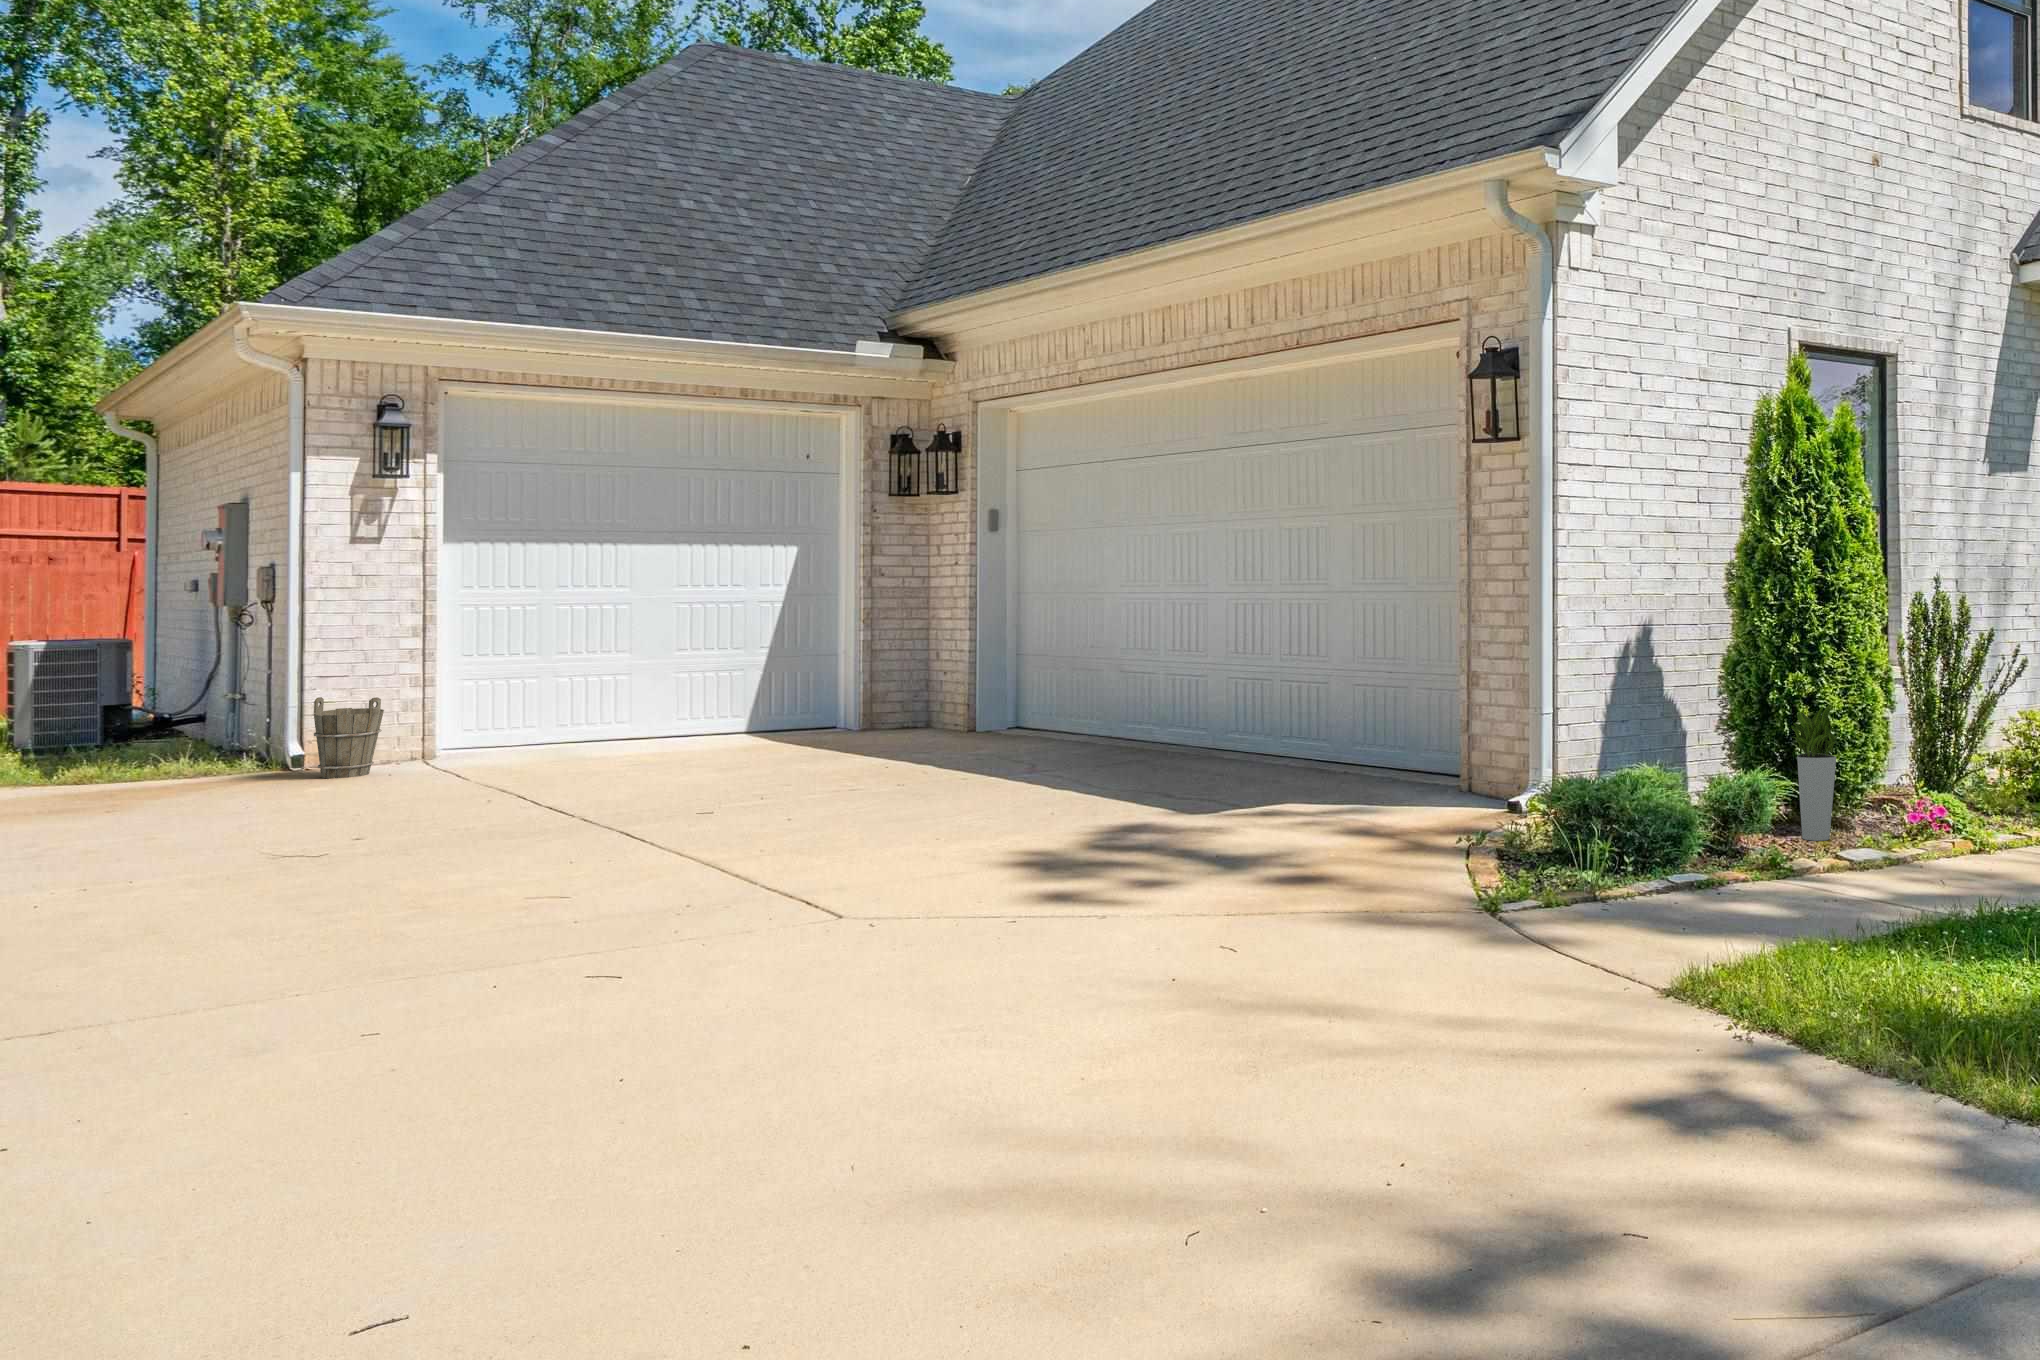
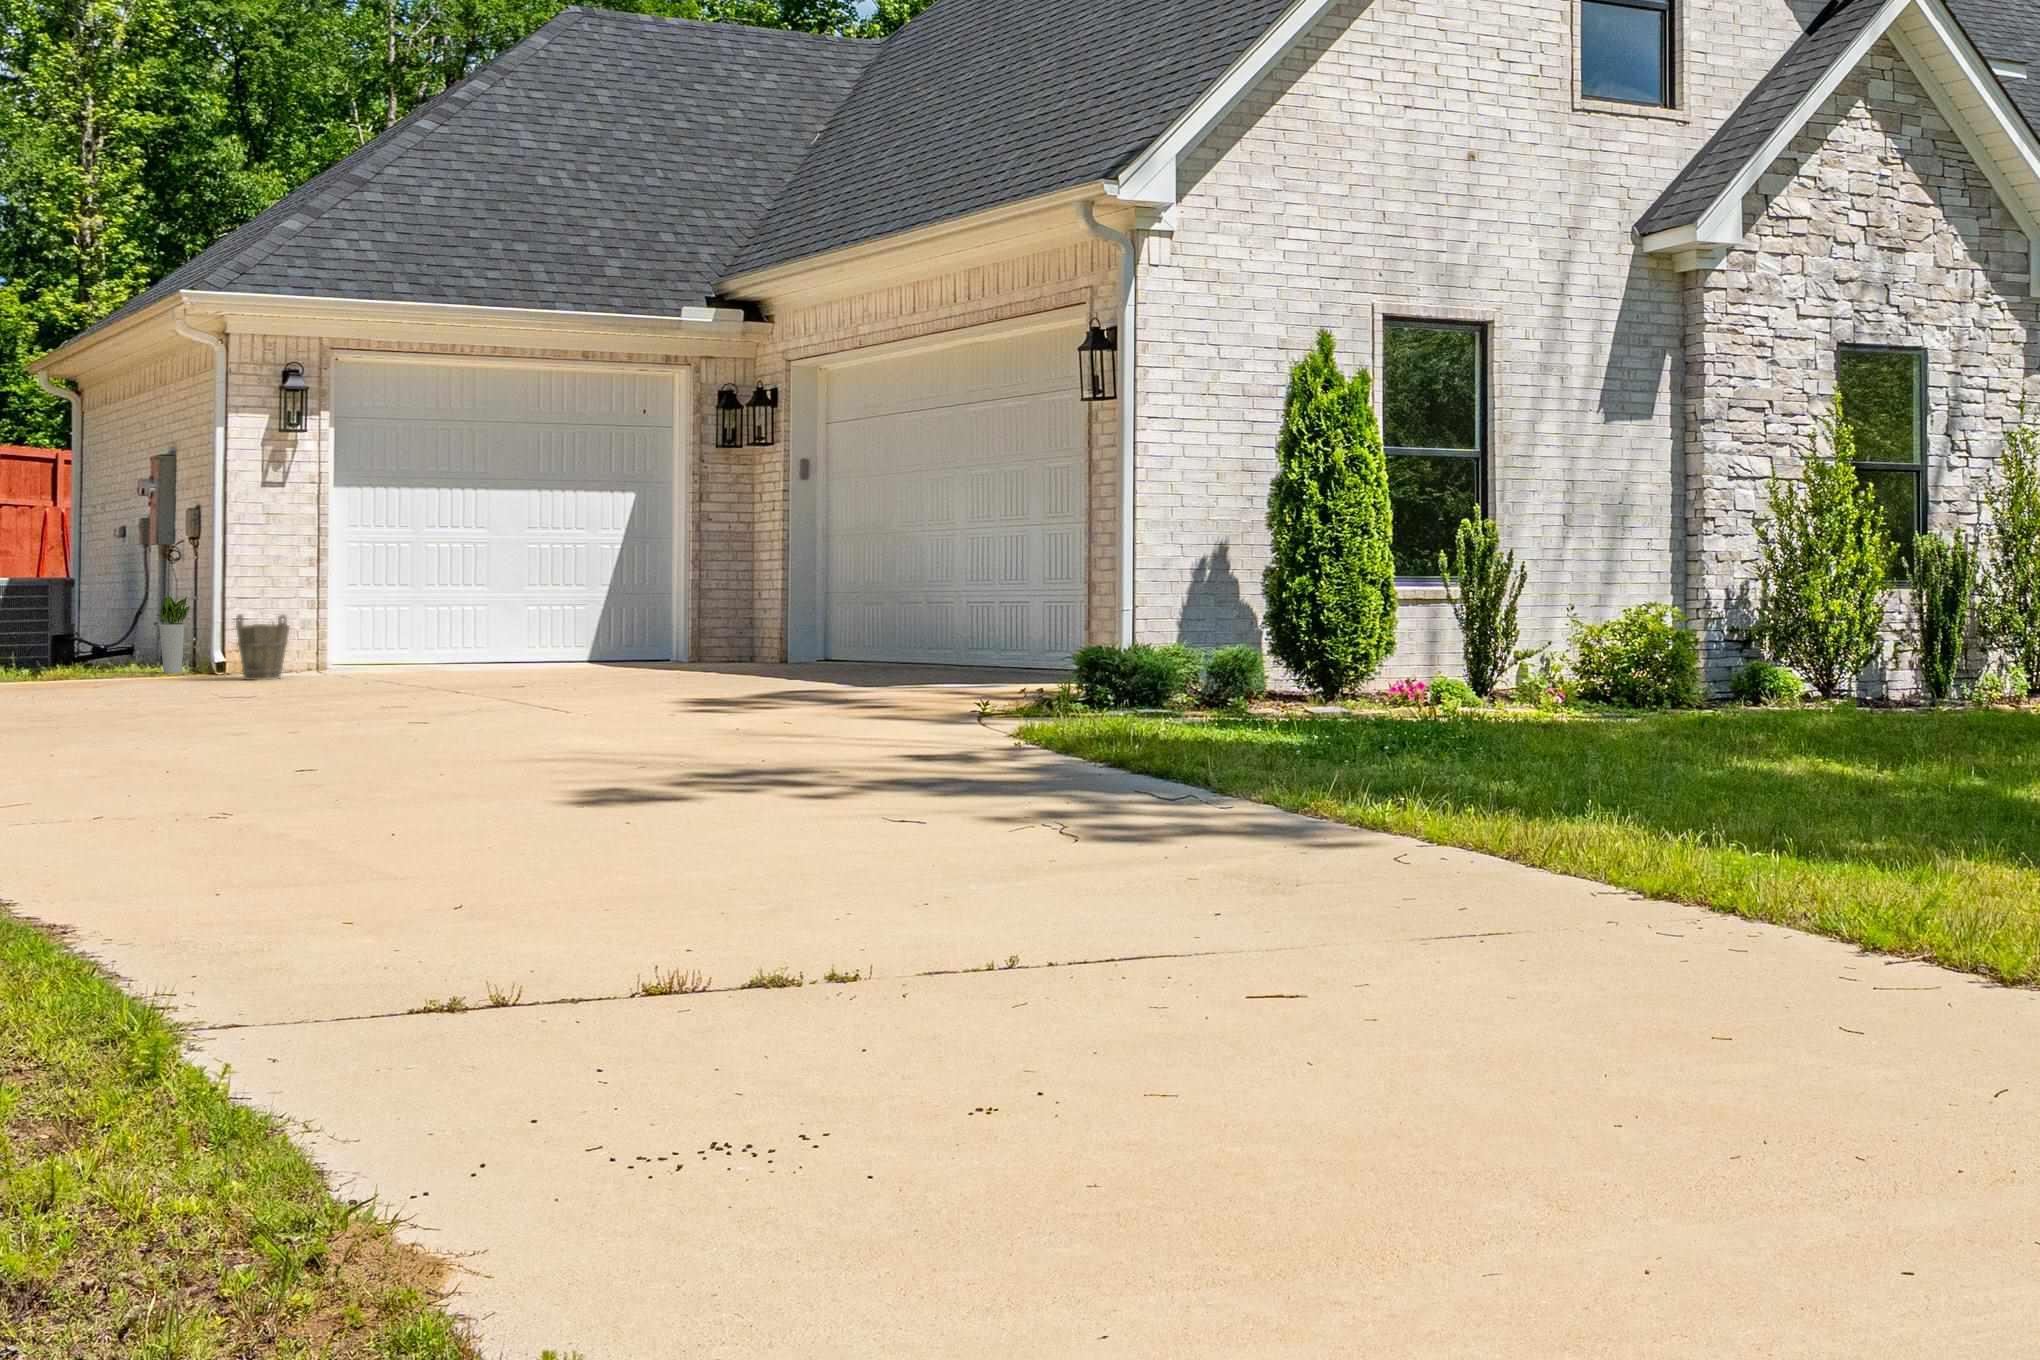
planter: present [1791,704,1838,841] -> present [158,595,190,673]

